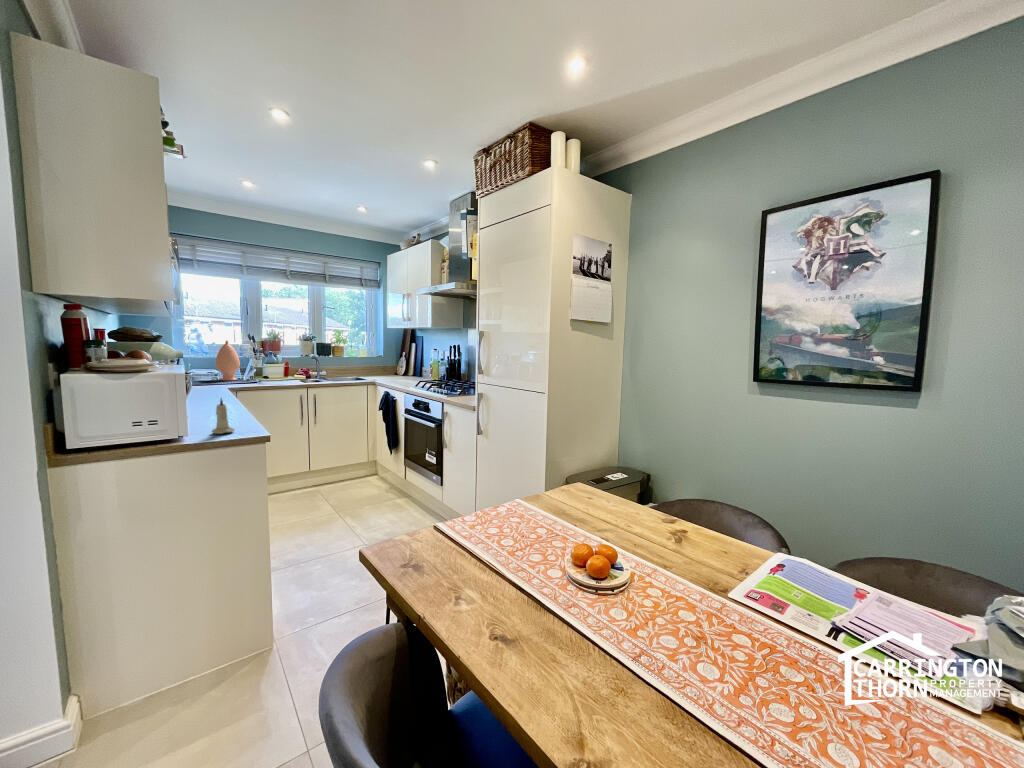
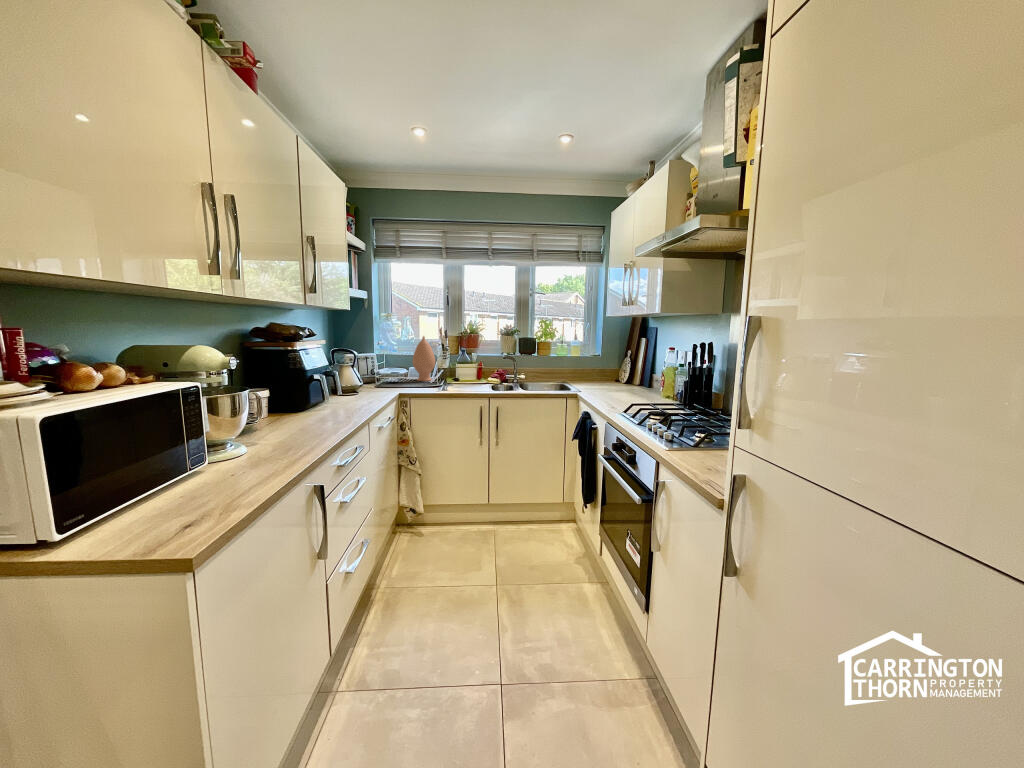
candle: present [212,399,234,434] -> none [168,445,211,513]

